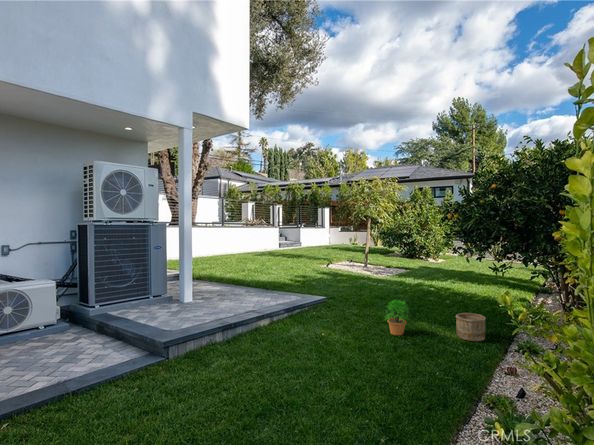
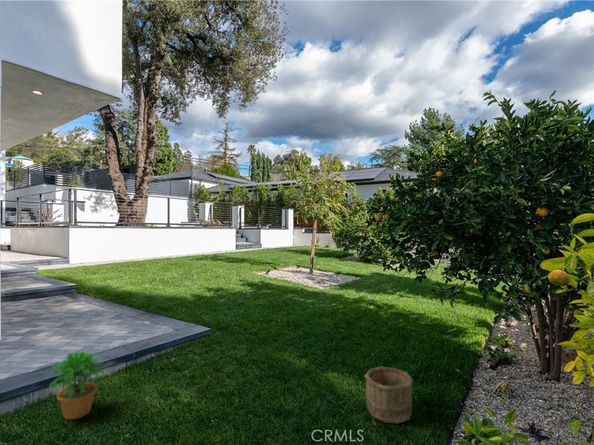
potted plant: present [386,300,409,335] -> present [49,351,102,419]

